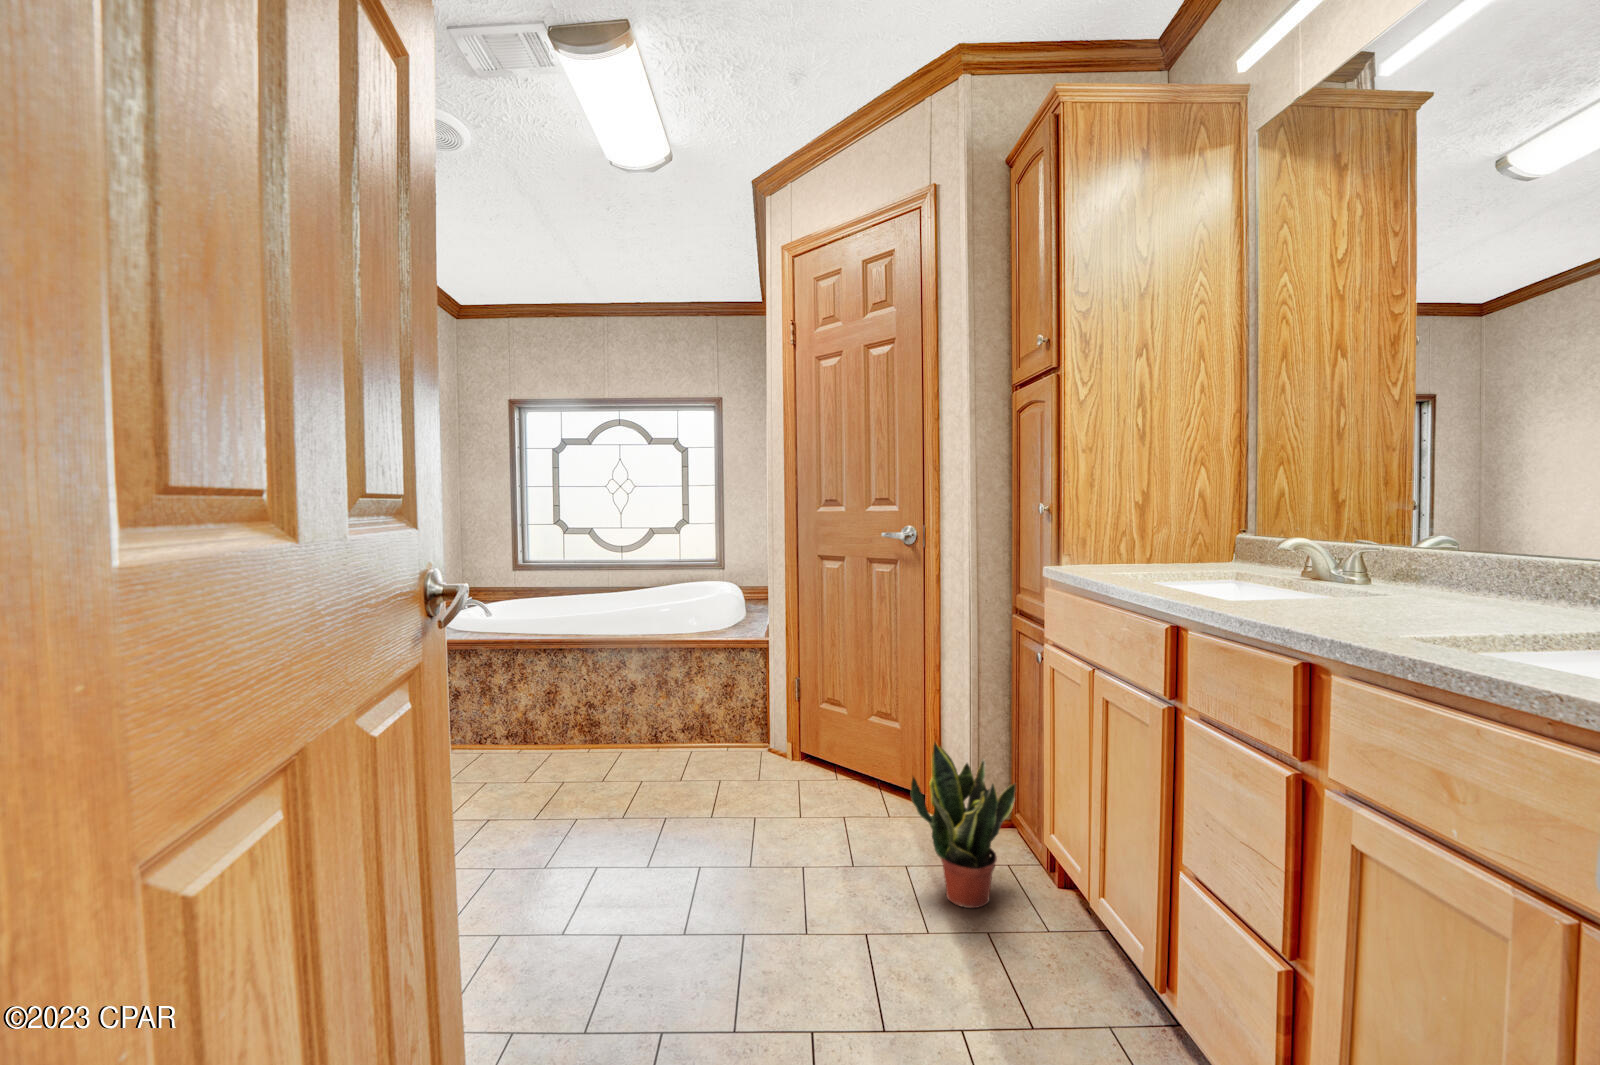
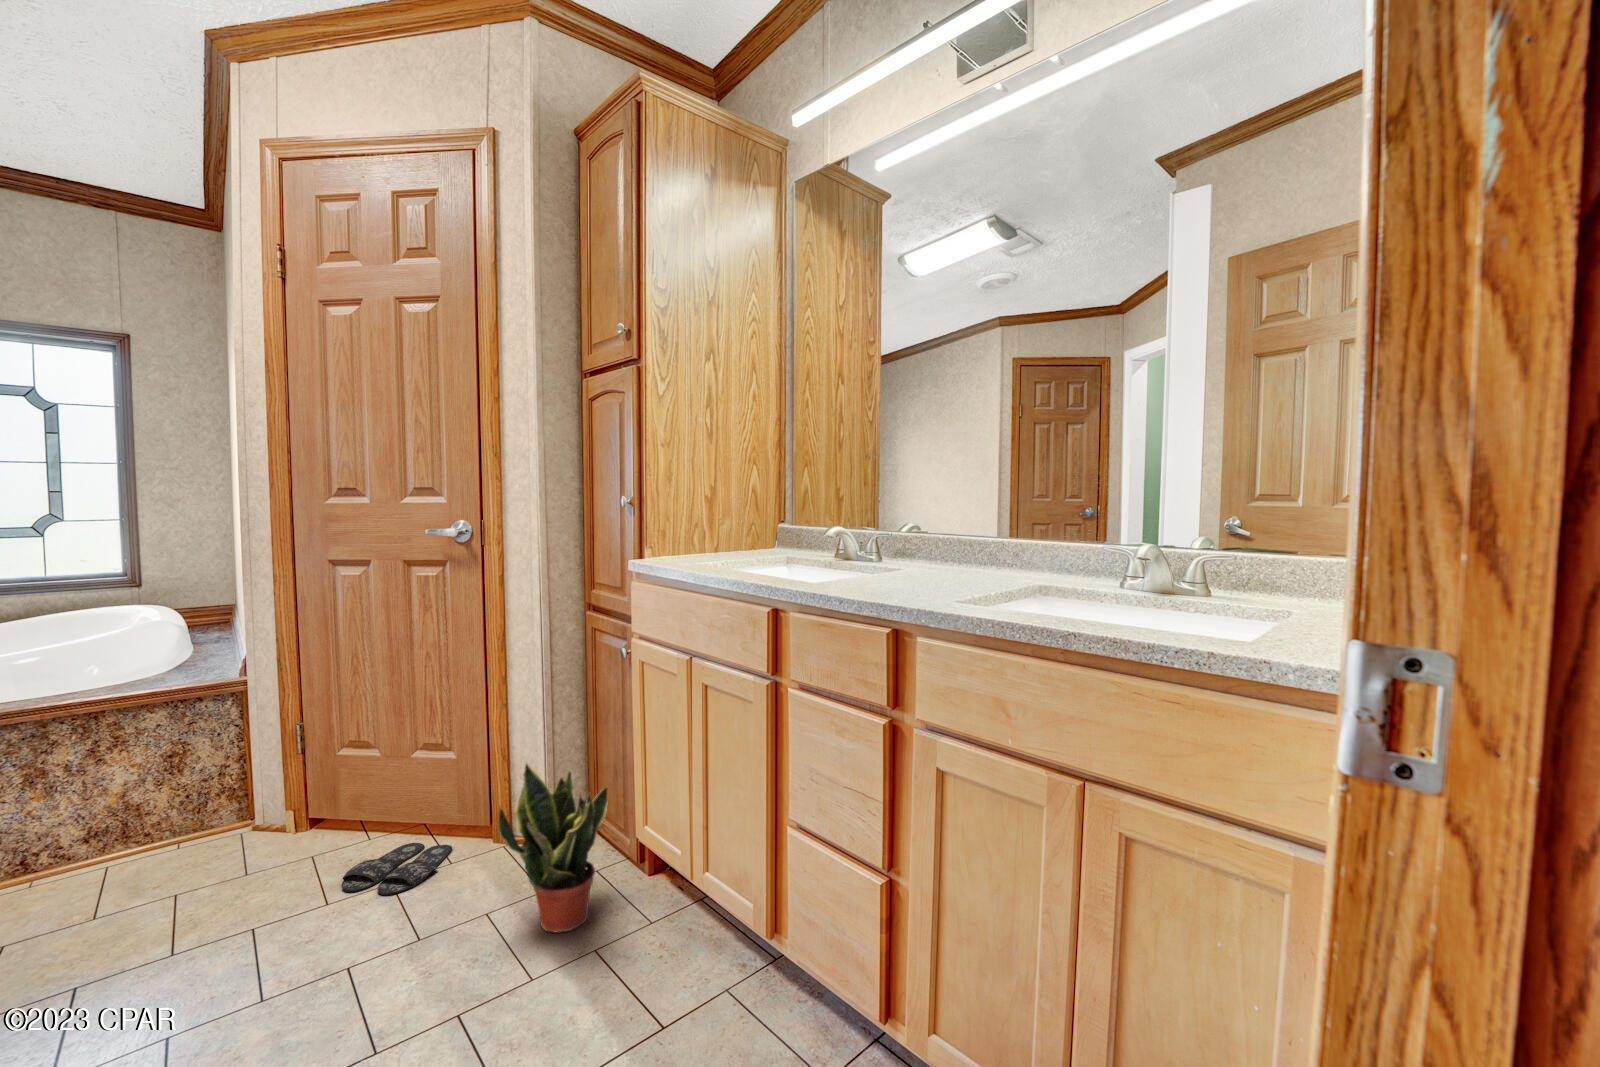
slippers: none [811,792,894,828] -> present [342,843,452,895]

